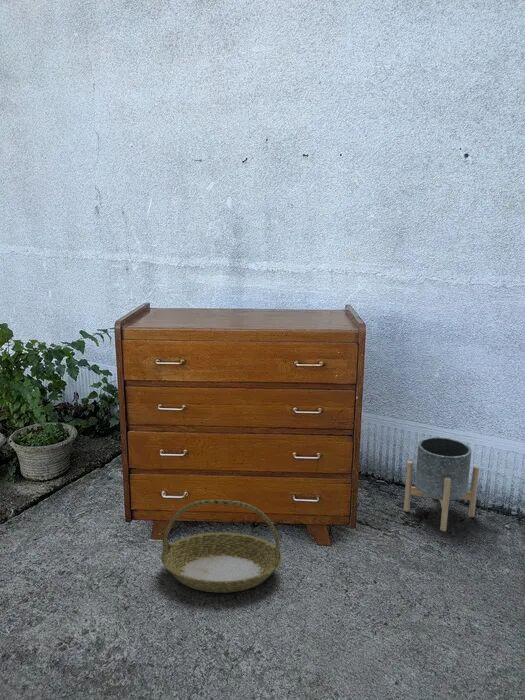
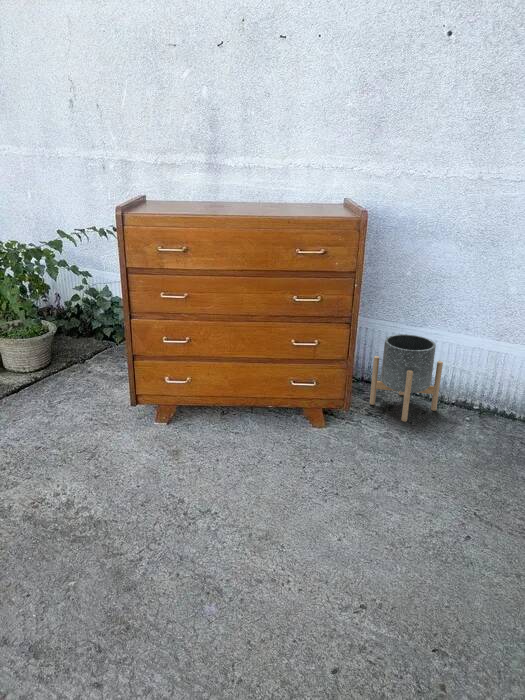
basket: present [161,500,282,593] -> none [131,382,245,466]

